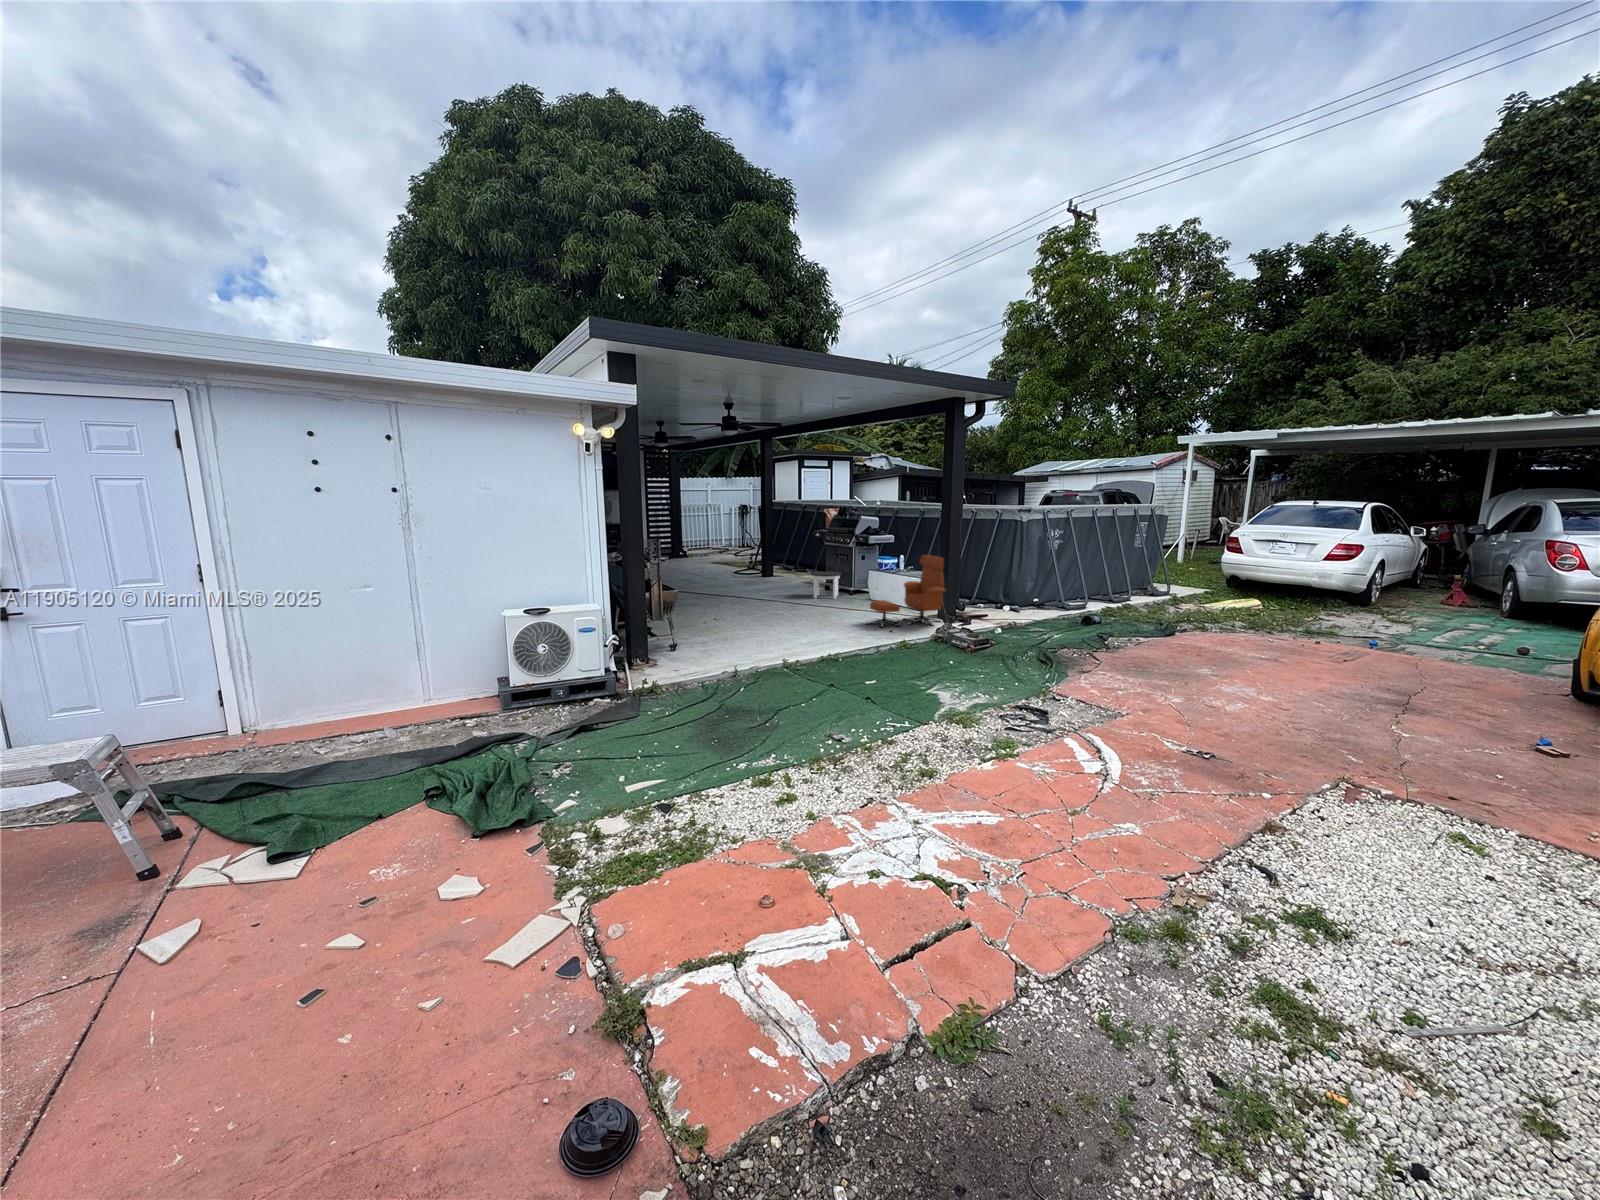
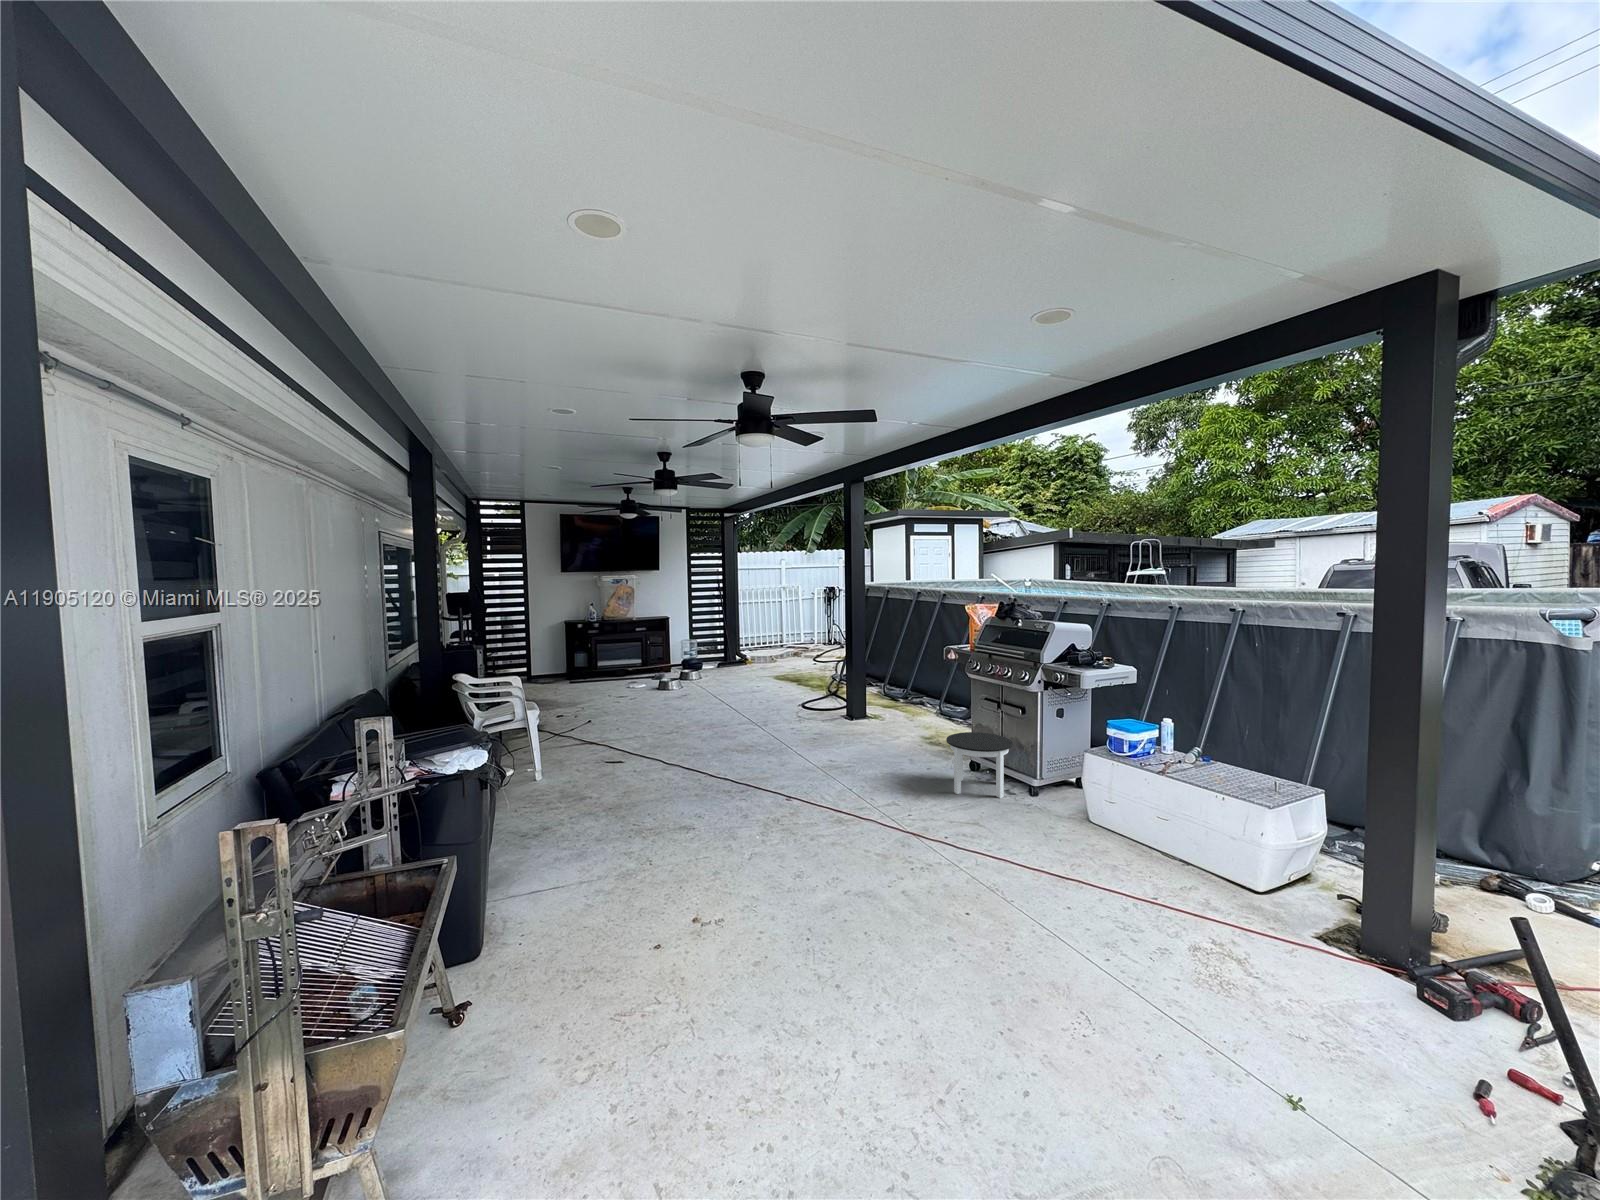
lounge chair: present [868,555,945,628] -> none [1150,756,1437,1014]

